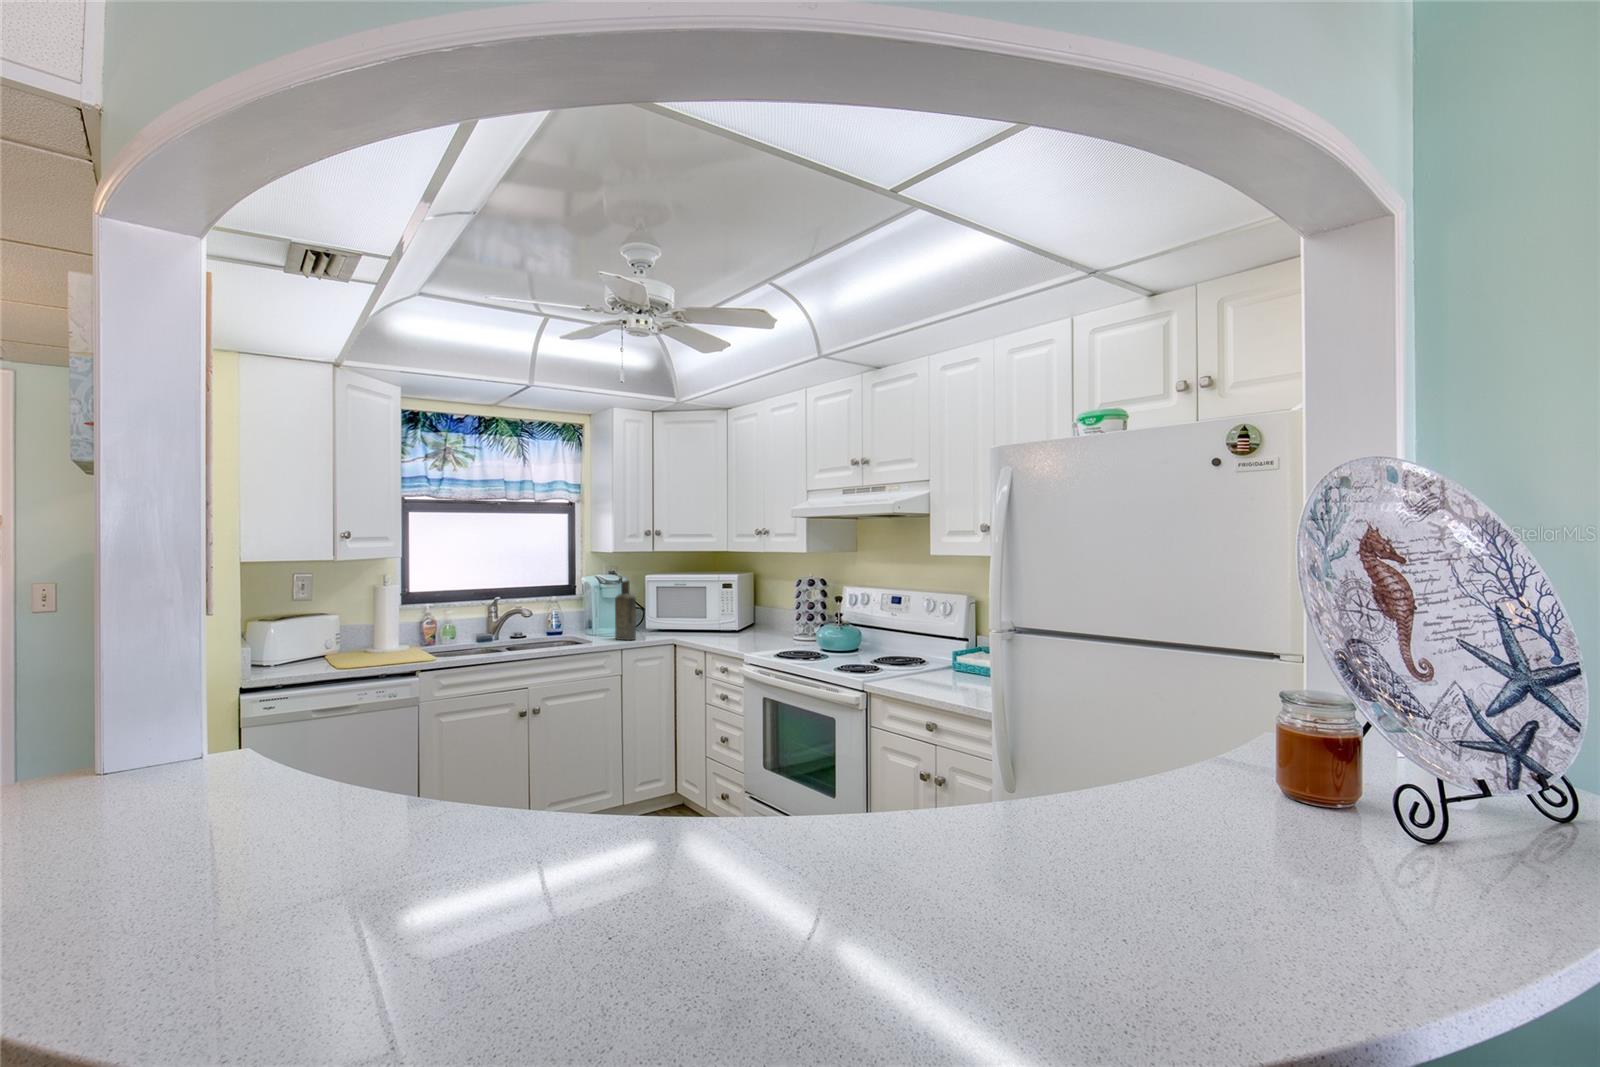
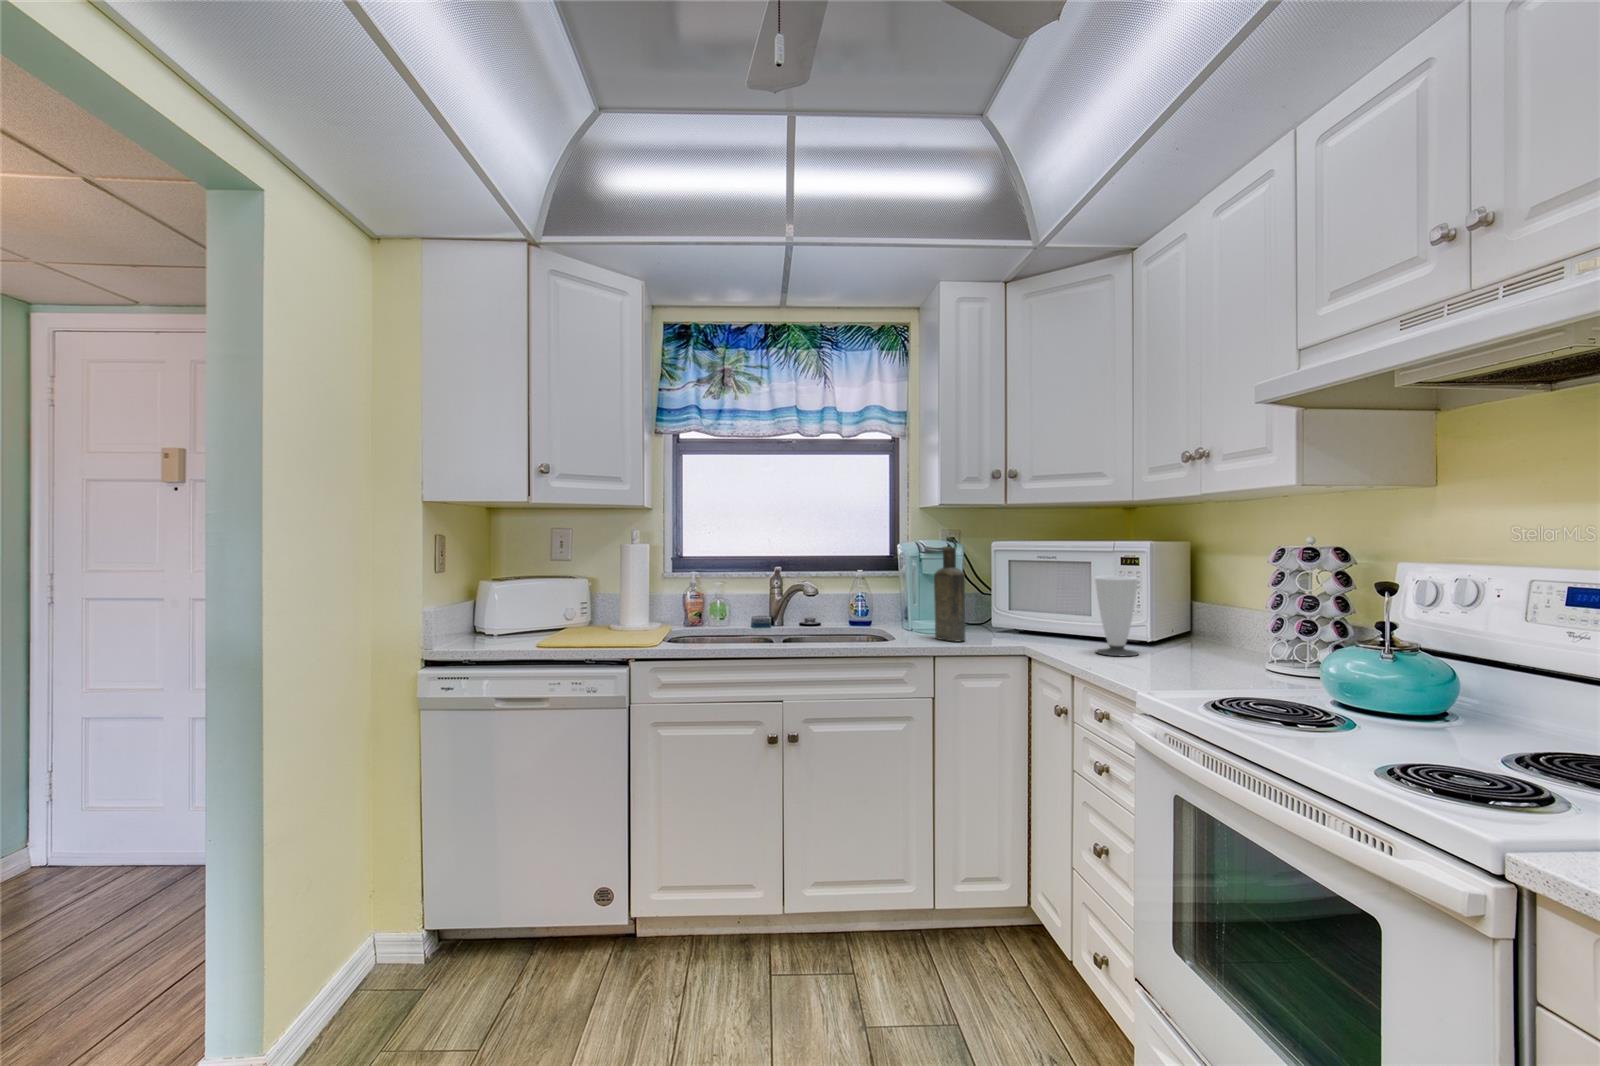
cup: none [713,595,735,640] -> present [1095,576,1138,656]

